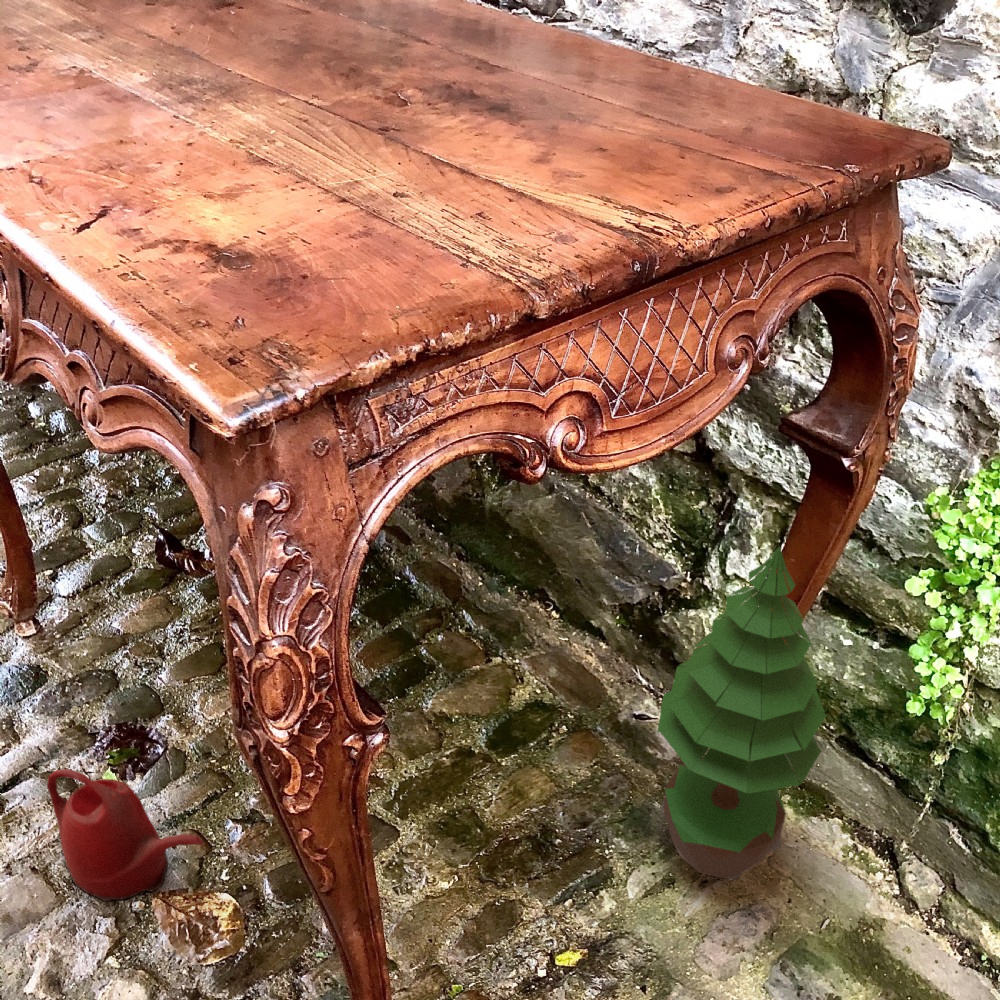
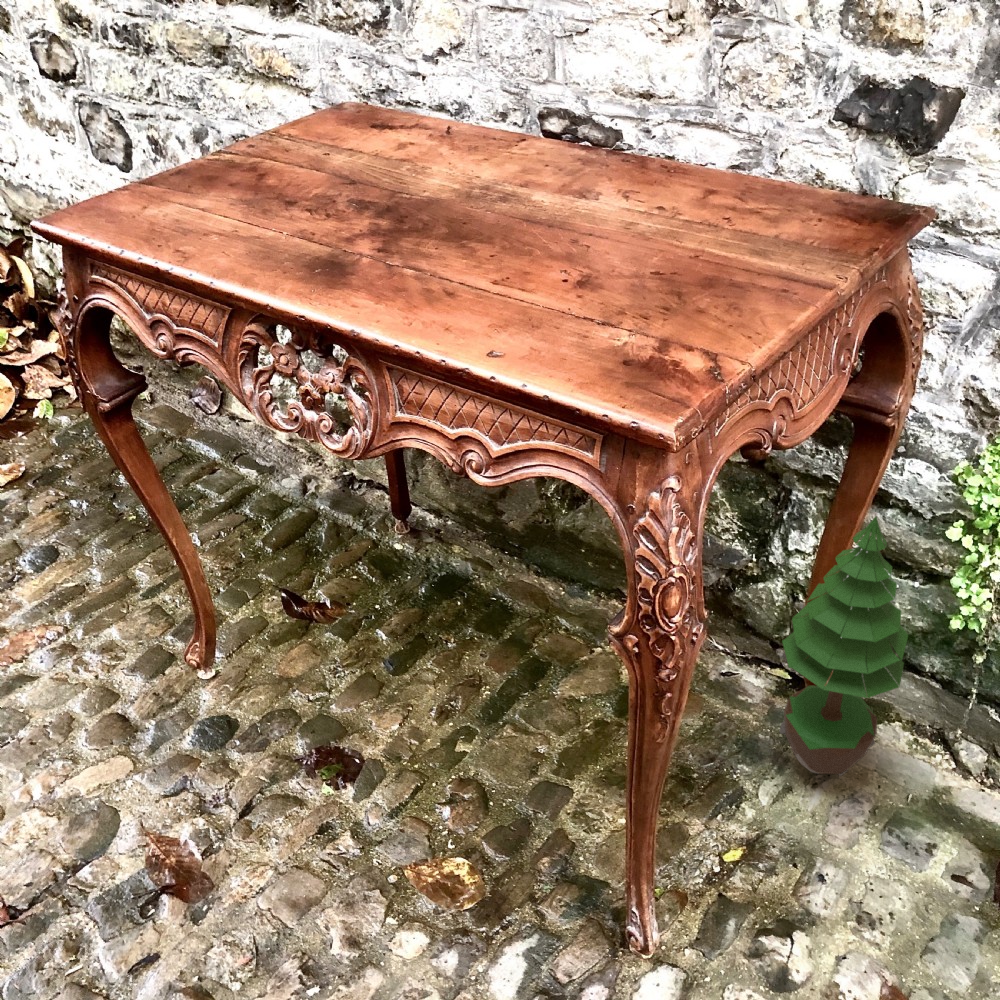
watering can: present [47,769,203,901] -> none [312,774,463,878]

